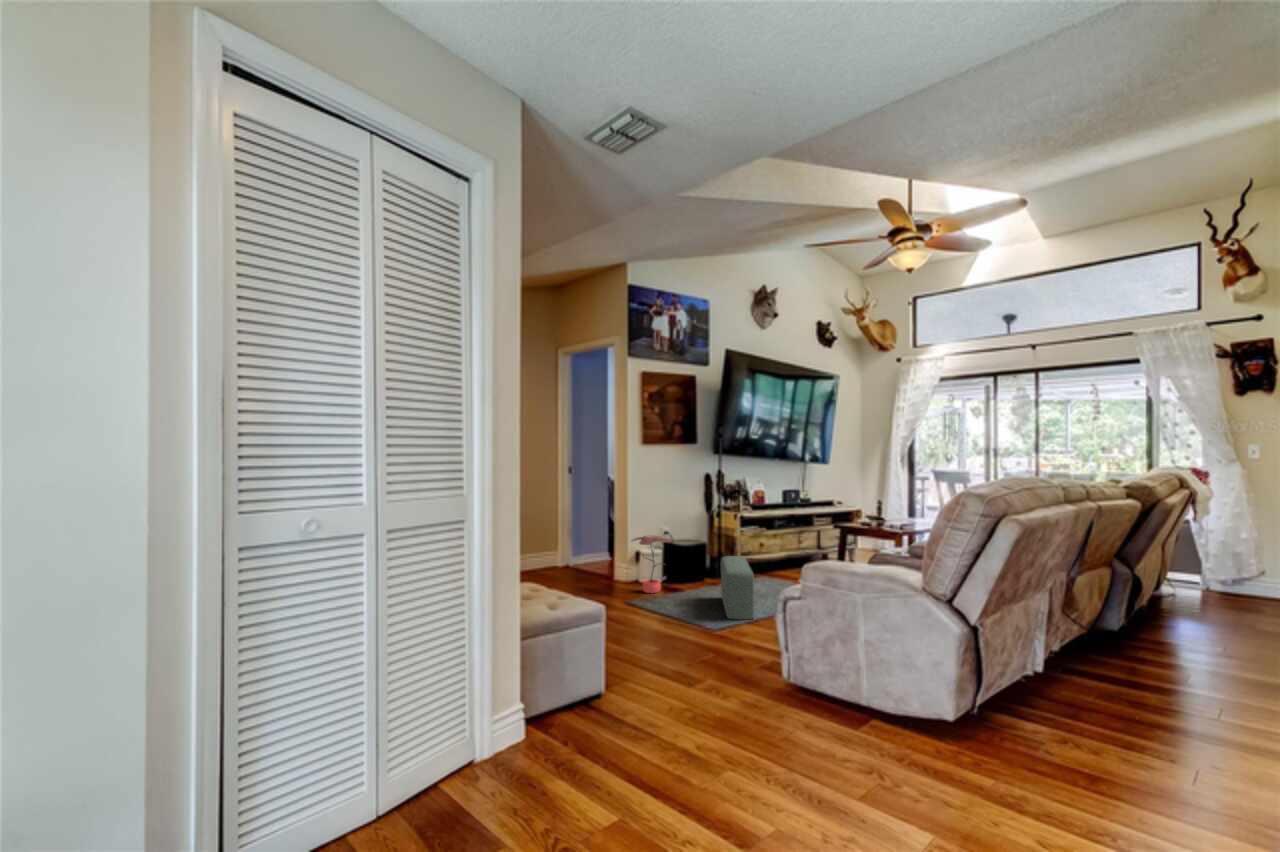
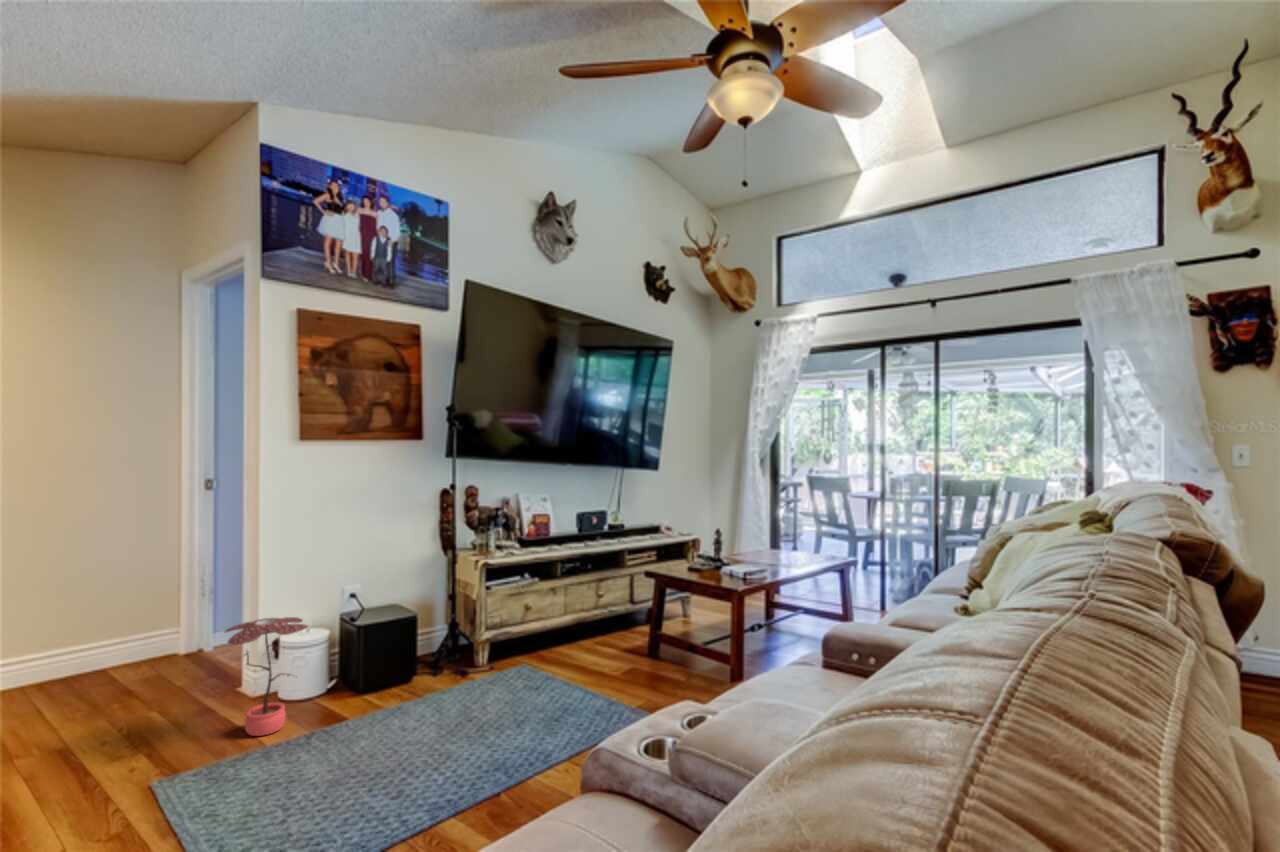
pouf: present [721,556,754,620] -> none [338,660,439,832]

